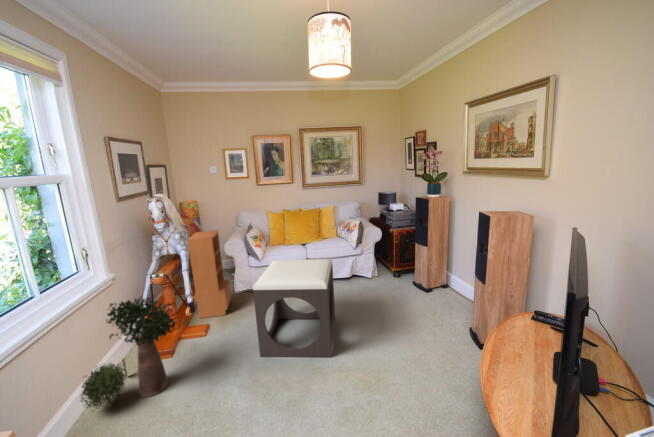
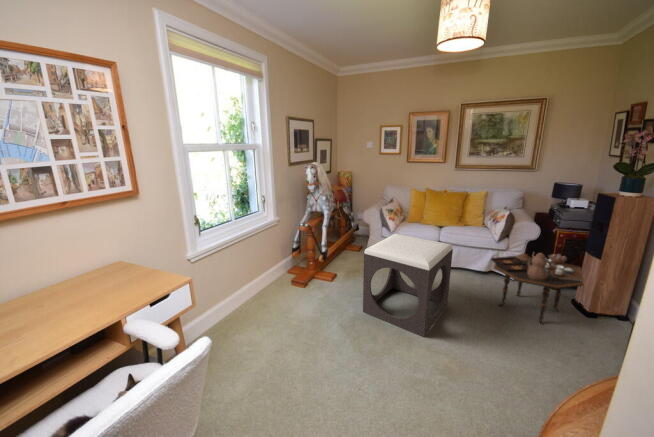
bookcase: present [188,230,231,318] -> none [331,197,362,271]
side table: none [359,248,425,308] -> present [491,253,584,324]
potted plant: present [81,297,176,409] -> none [244,236,306,308]

